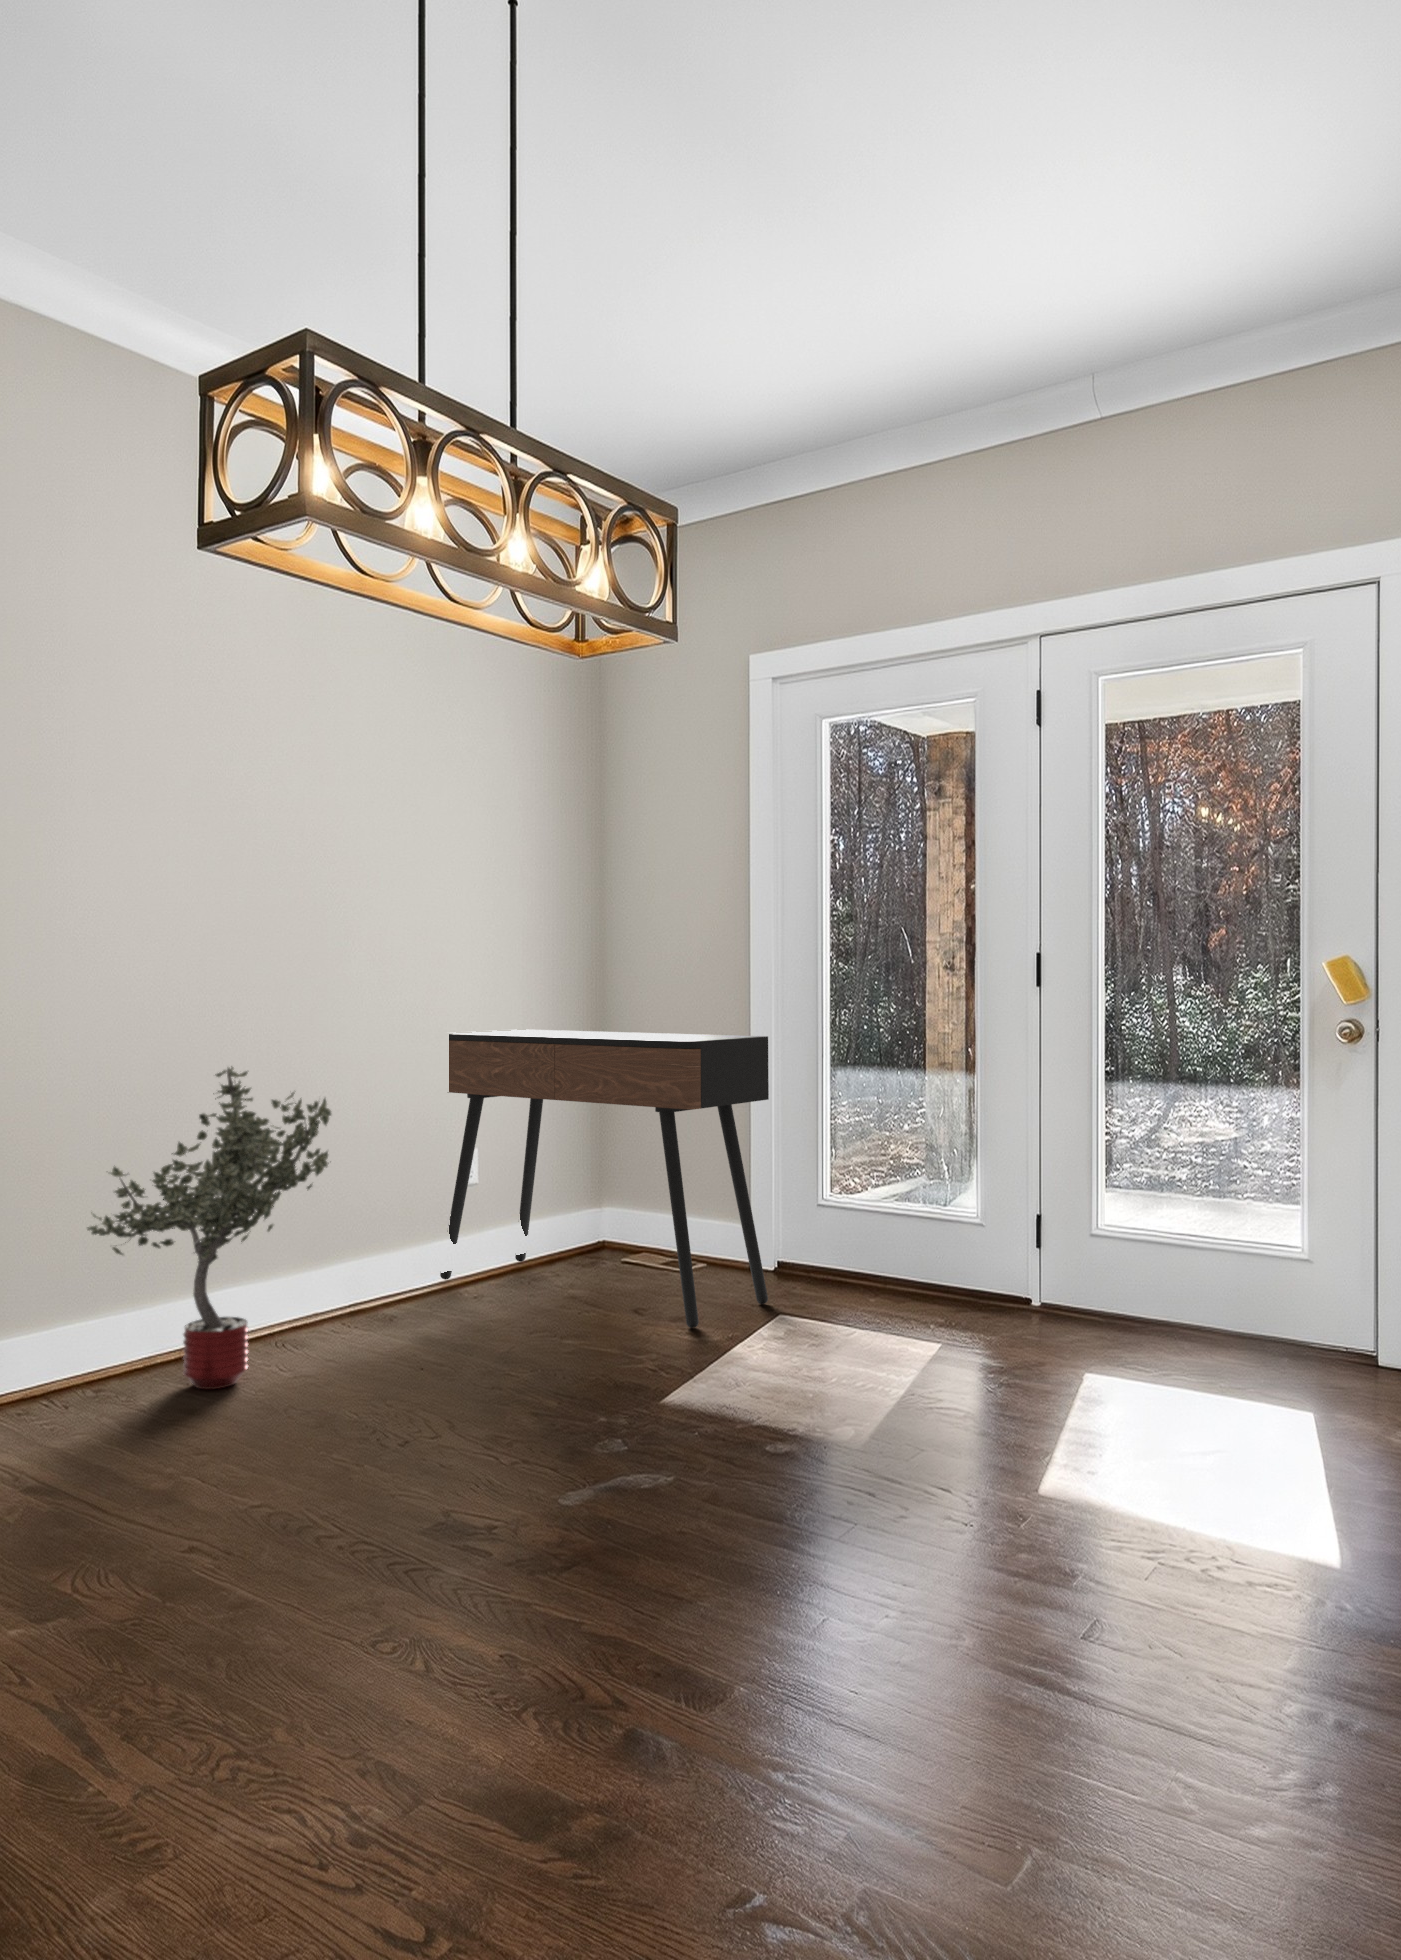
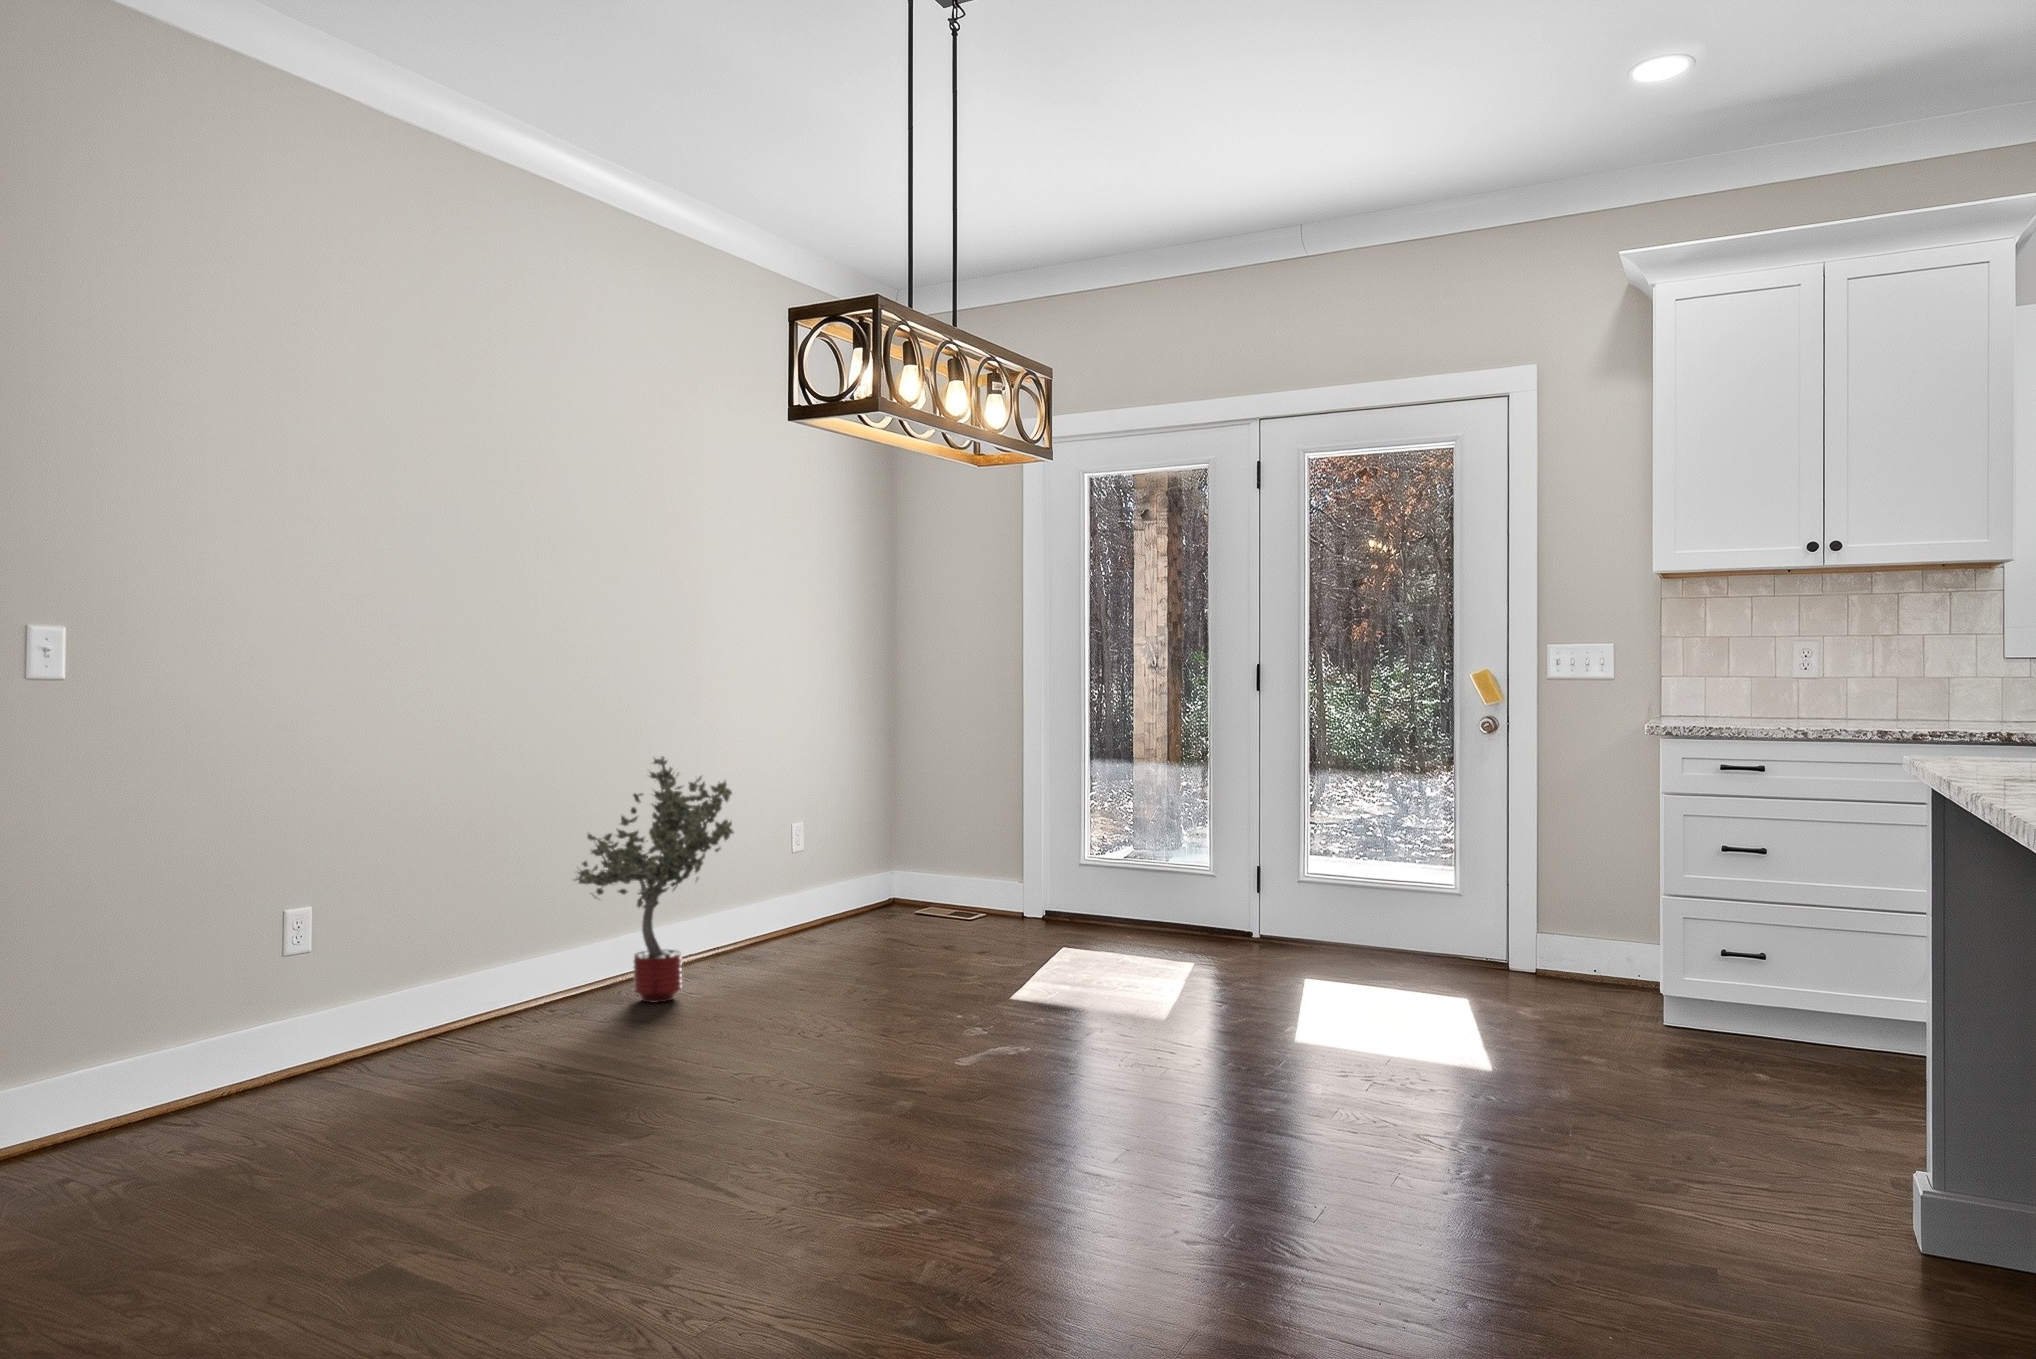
console table: present [440,1029,769,1328] -> none [773,726,1051,957]

